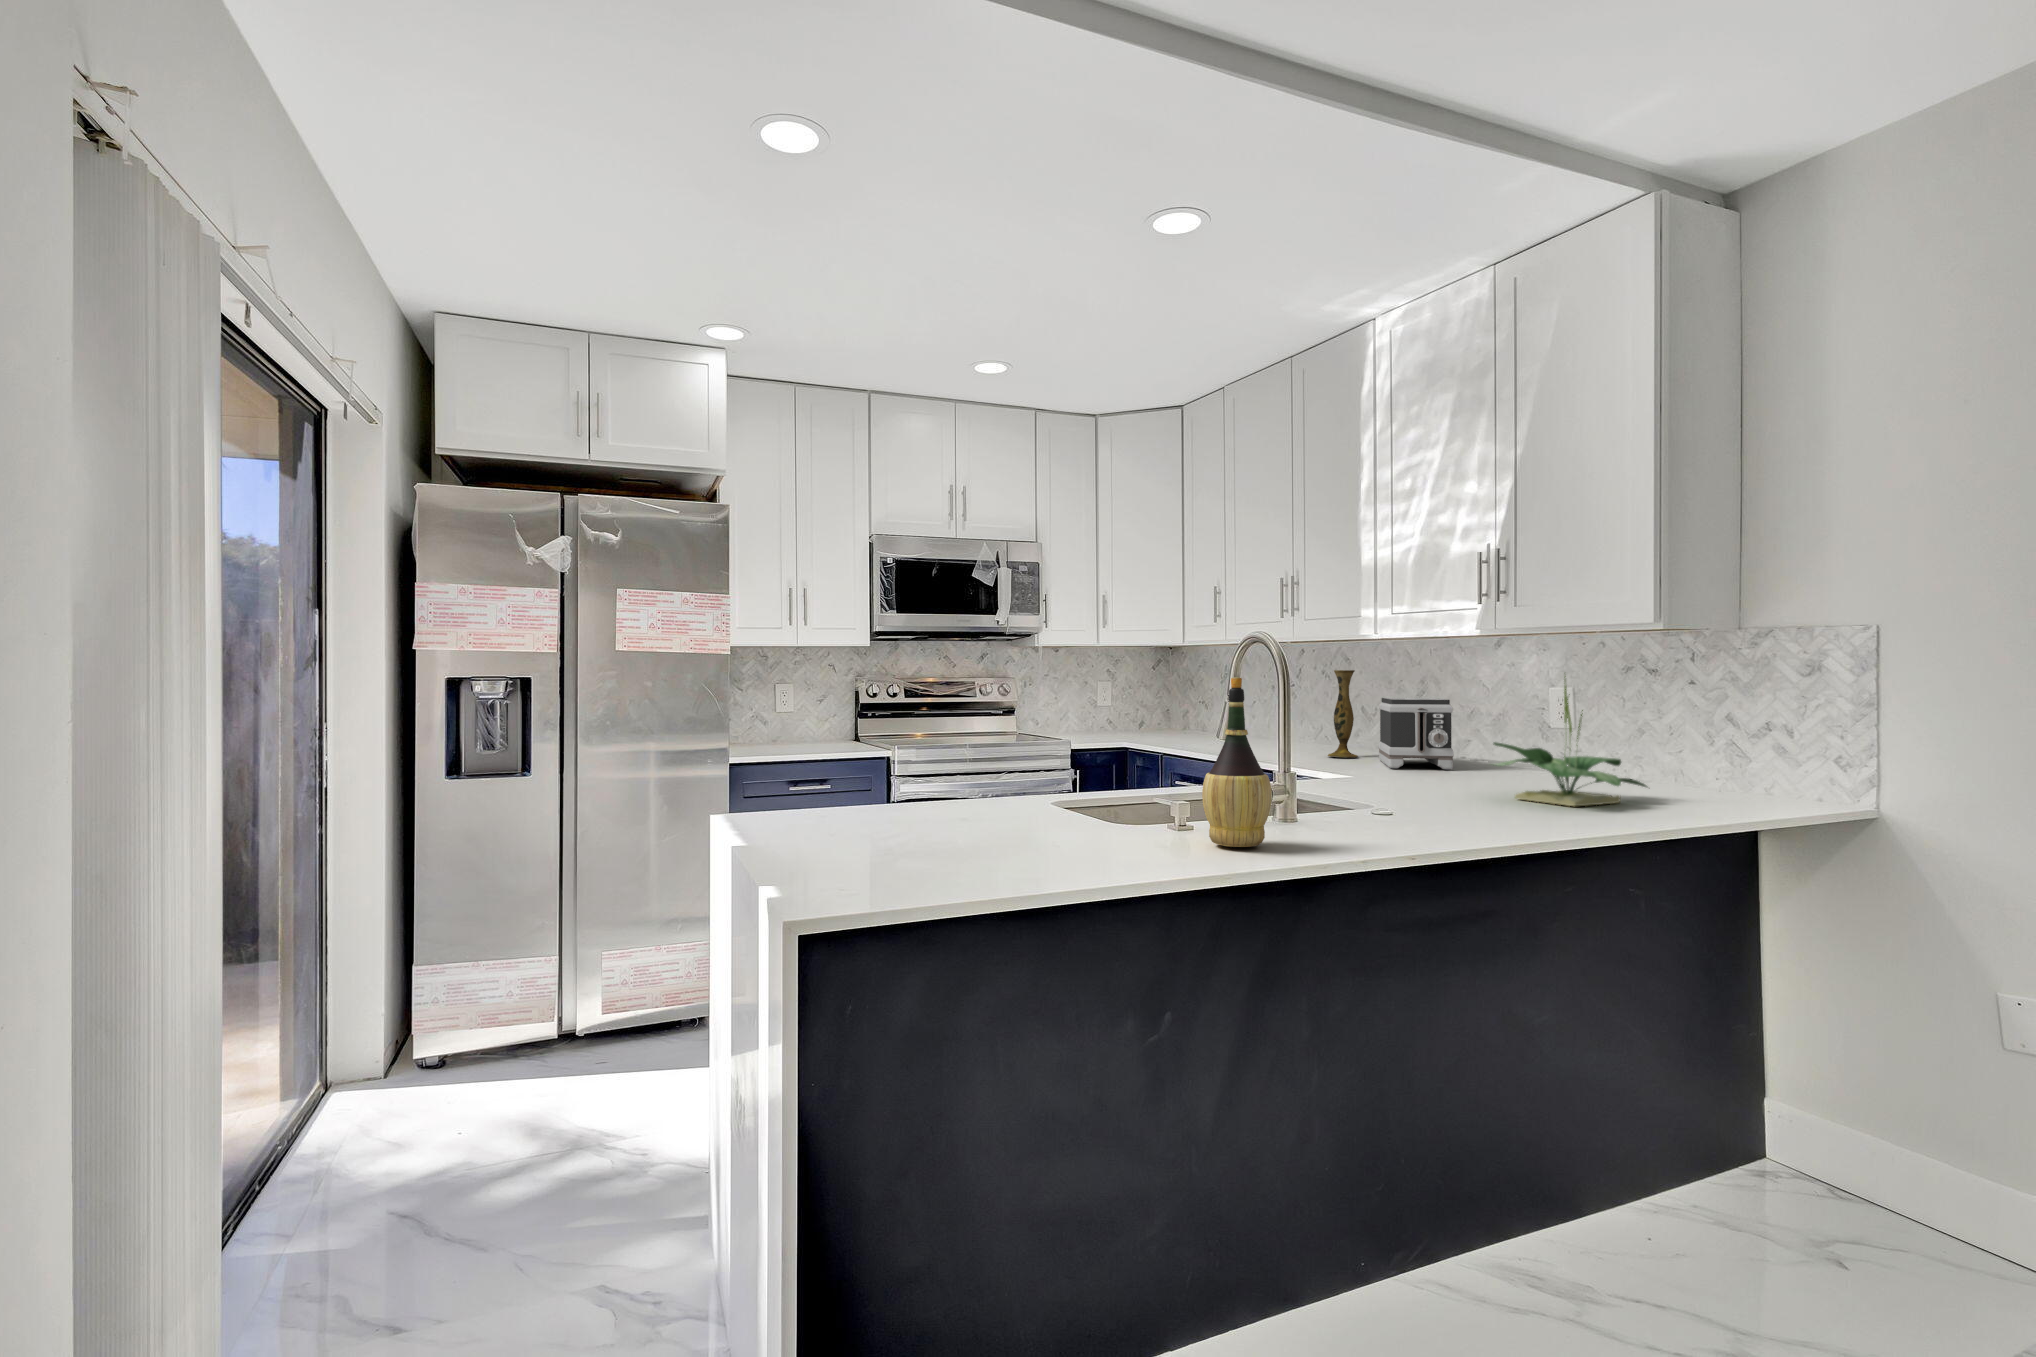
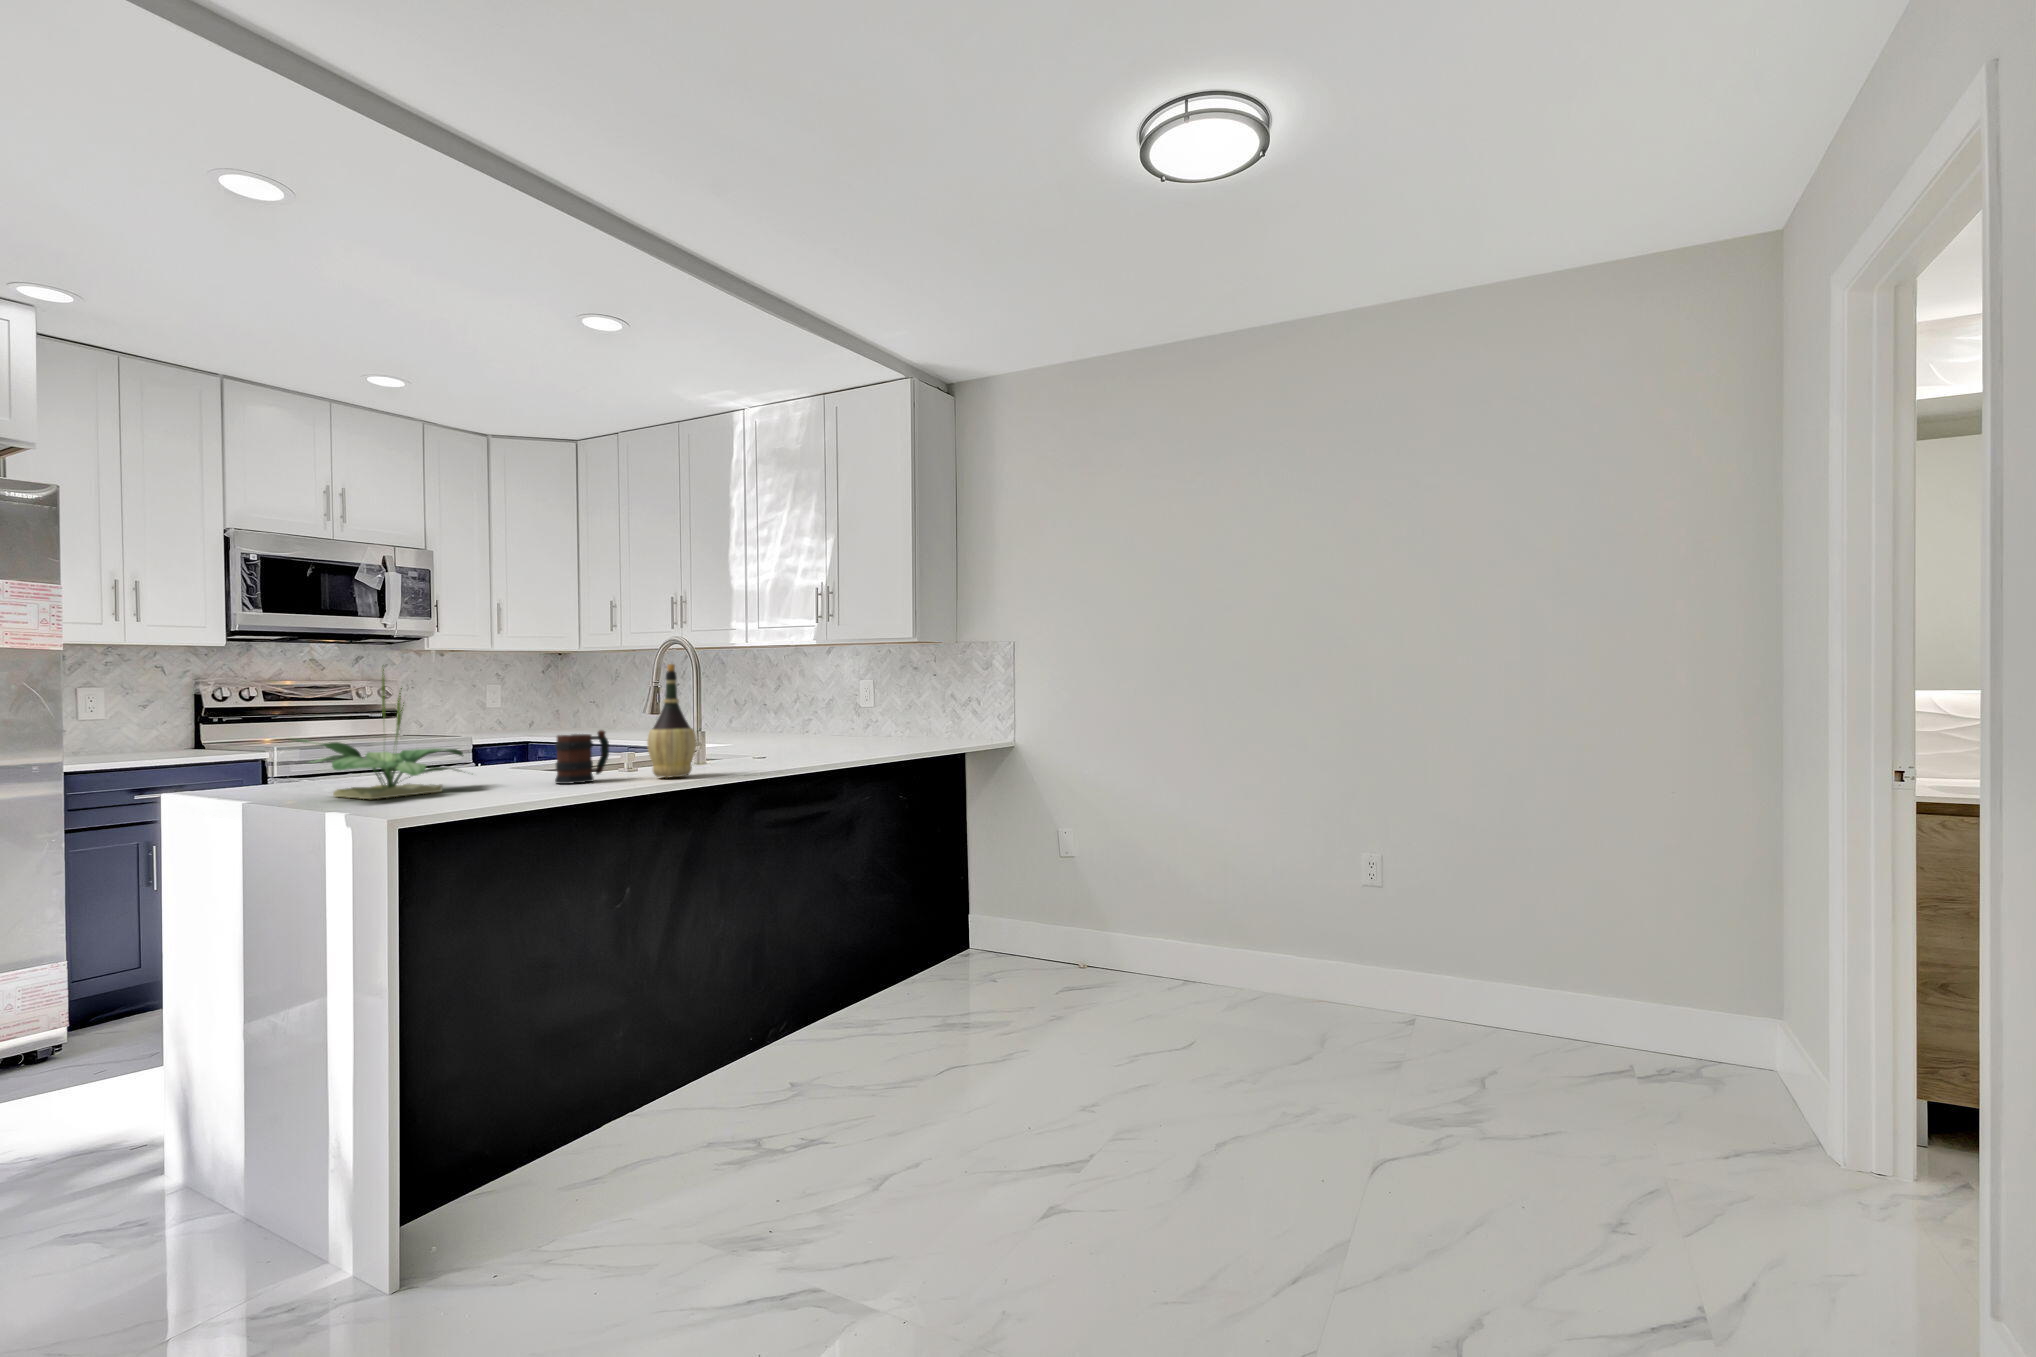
vase: present [1328,670,1358,757] -> none [707,669,730,735]
potted plant: present [1494,676,1647,806] -> present [292,666,463,799]
toaster: present [1379,698,1454,770] -> none [746,688,799,738]
mug: none [1084,769,1154,843] -> present [555,730,609,784]

